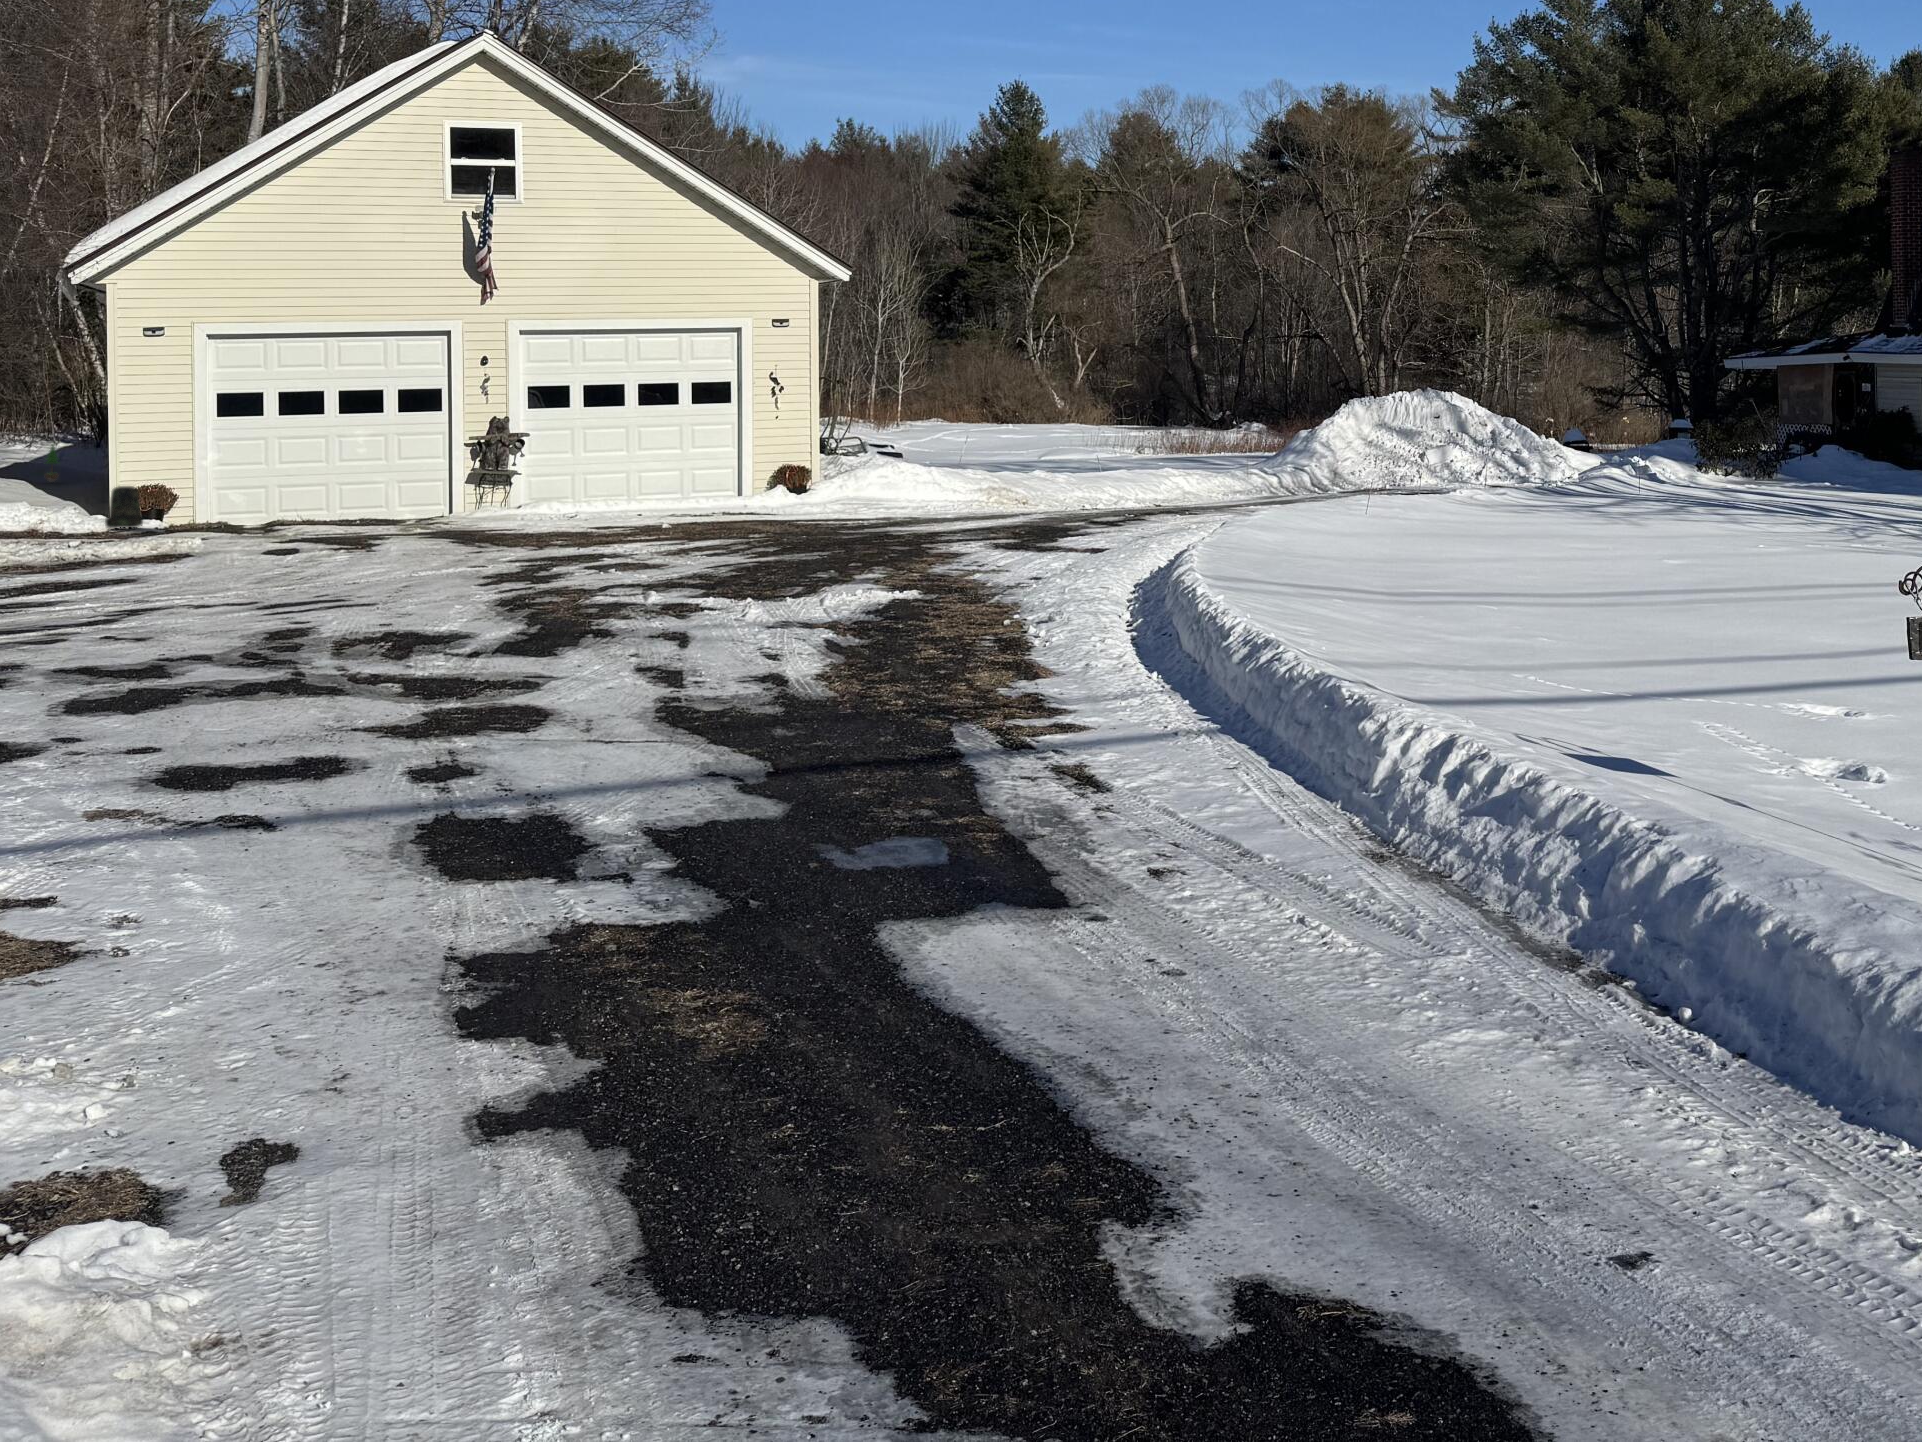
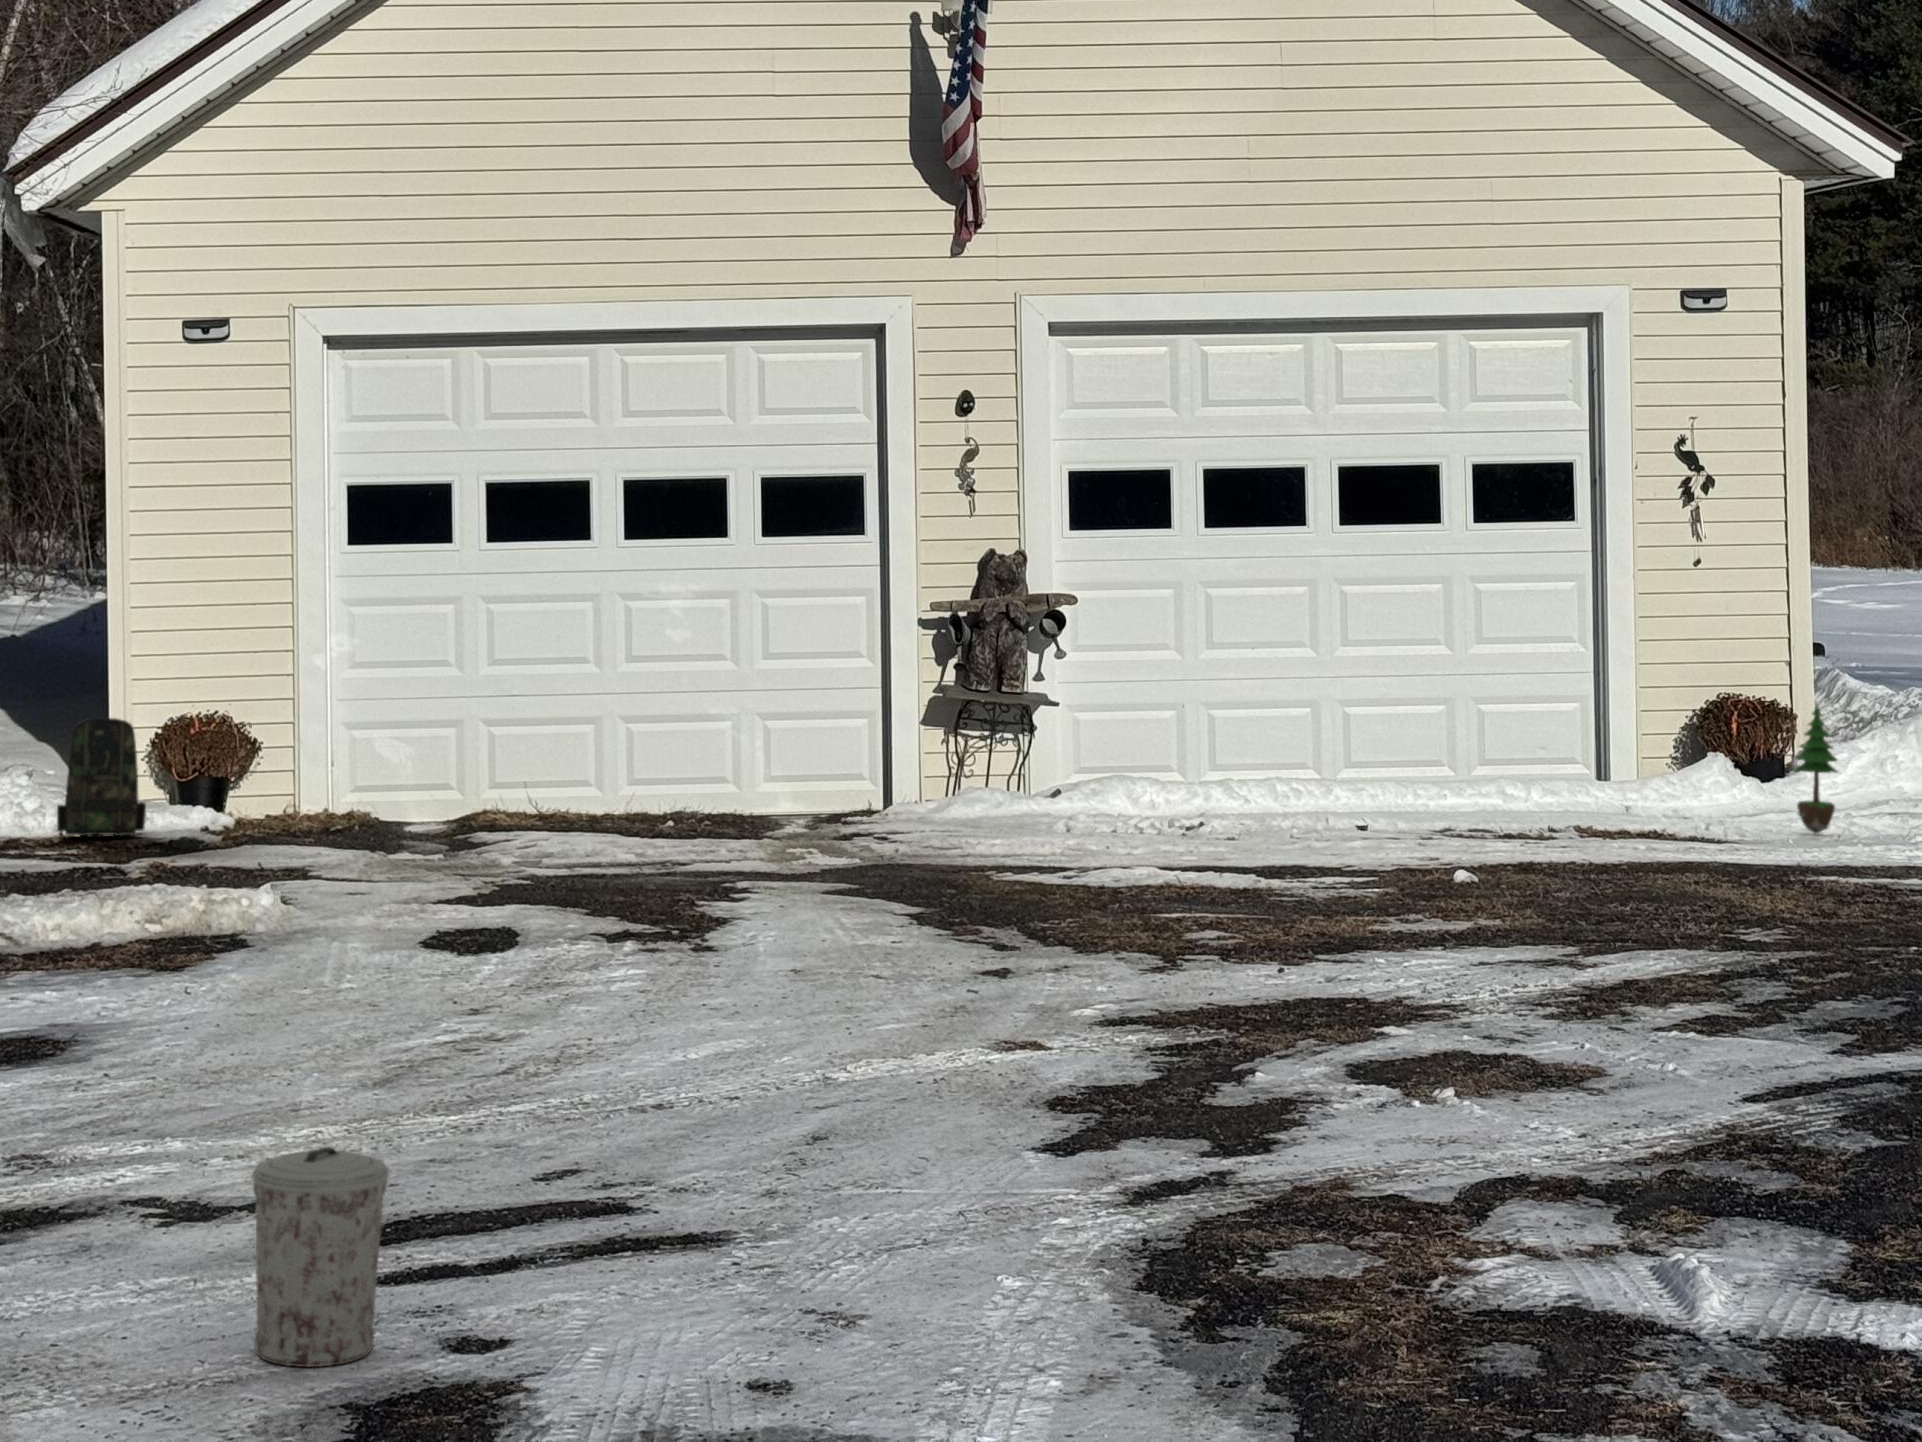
potted tree: present [45,445,60,482] -> present [1793,706,1838,834]
trash can: none [254,558,287,602] -> present [252,1147,388,1367]

